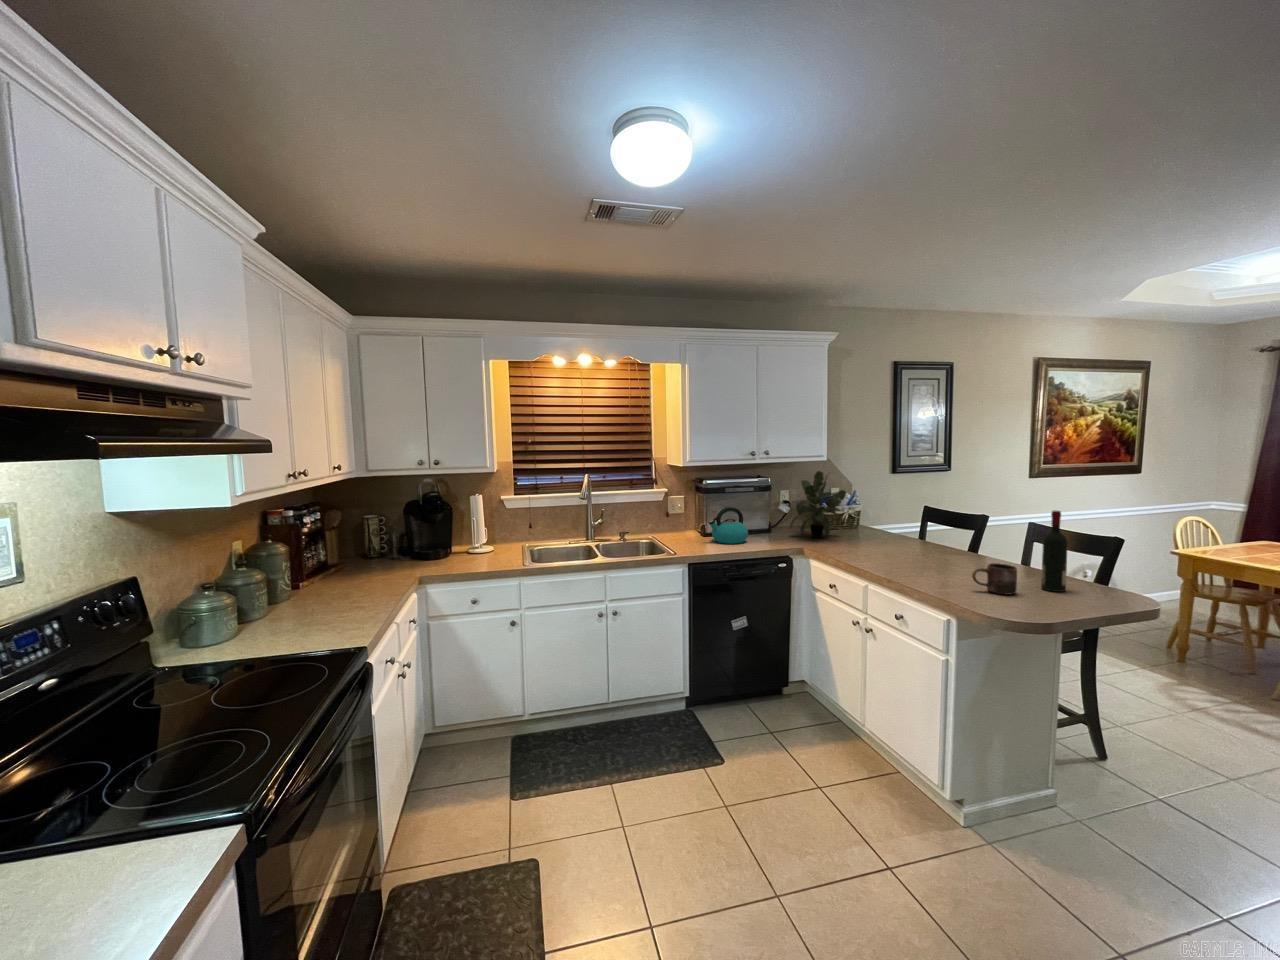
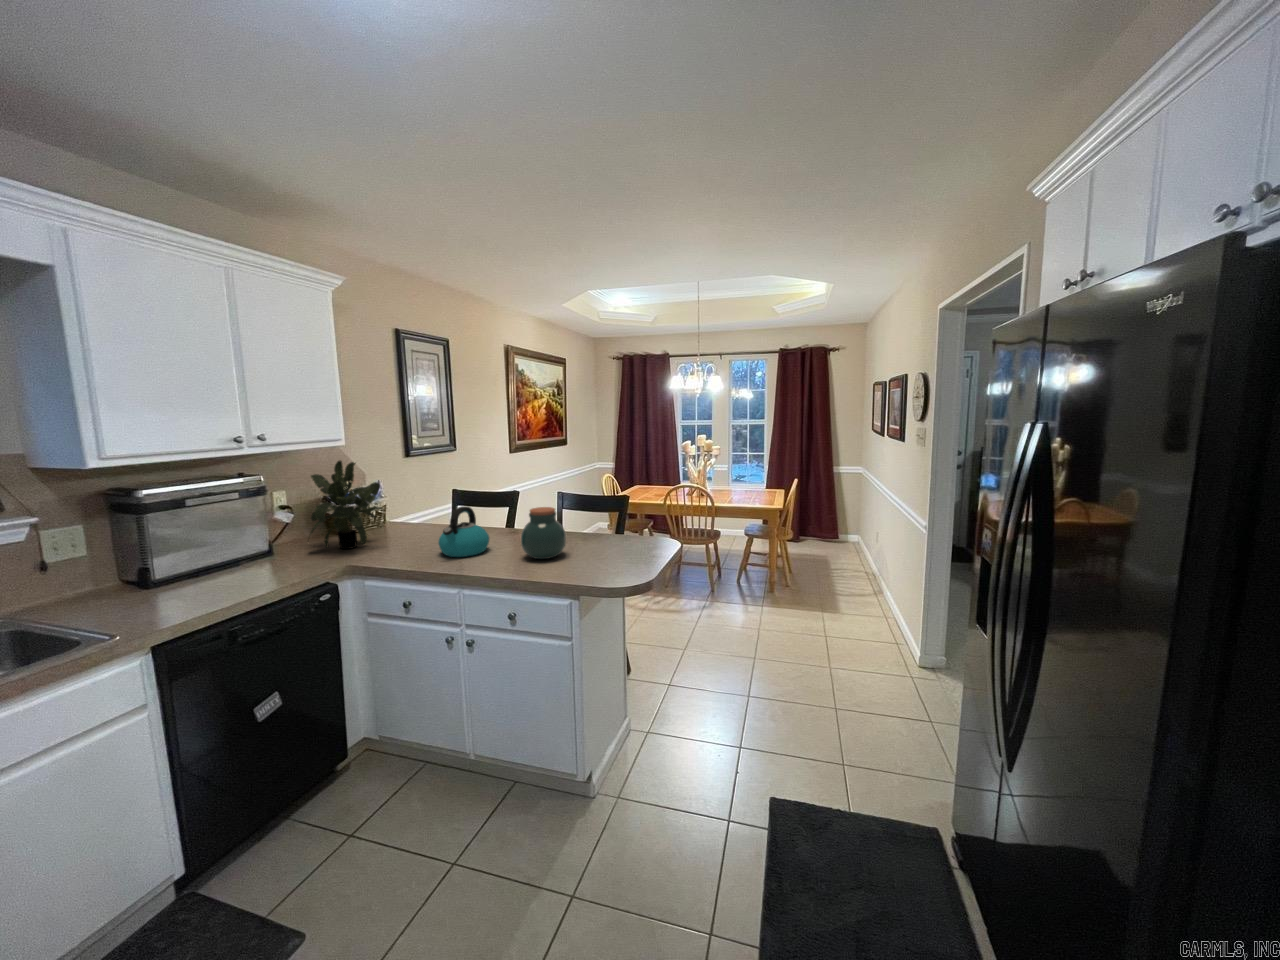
kettle: present [709,507,748,544] -> present [438,506,489,557]
wine bottle: present [1041,510,1068,592] -> none [620,483,638,556]
jar: none [932,525,981,574] -> present [521,507,566,559]
mug: present [972,563,1017,595] -> none [583,540,617,571]

